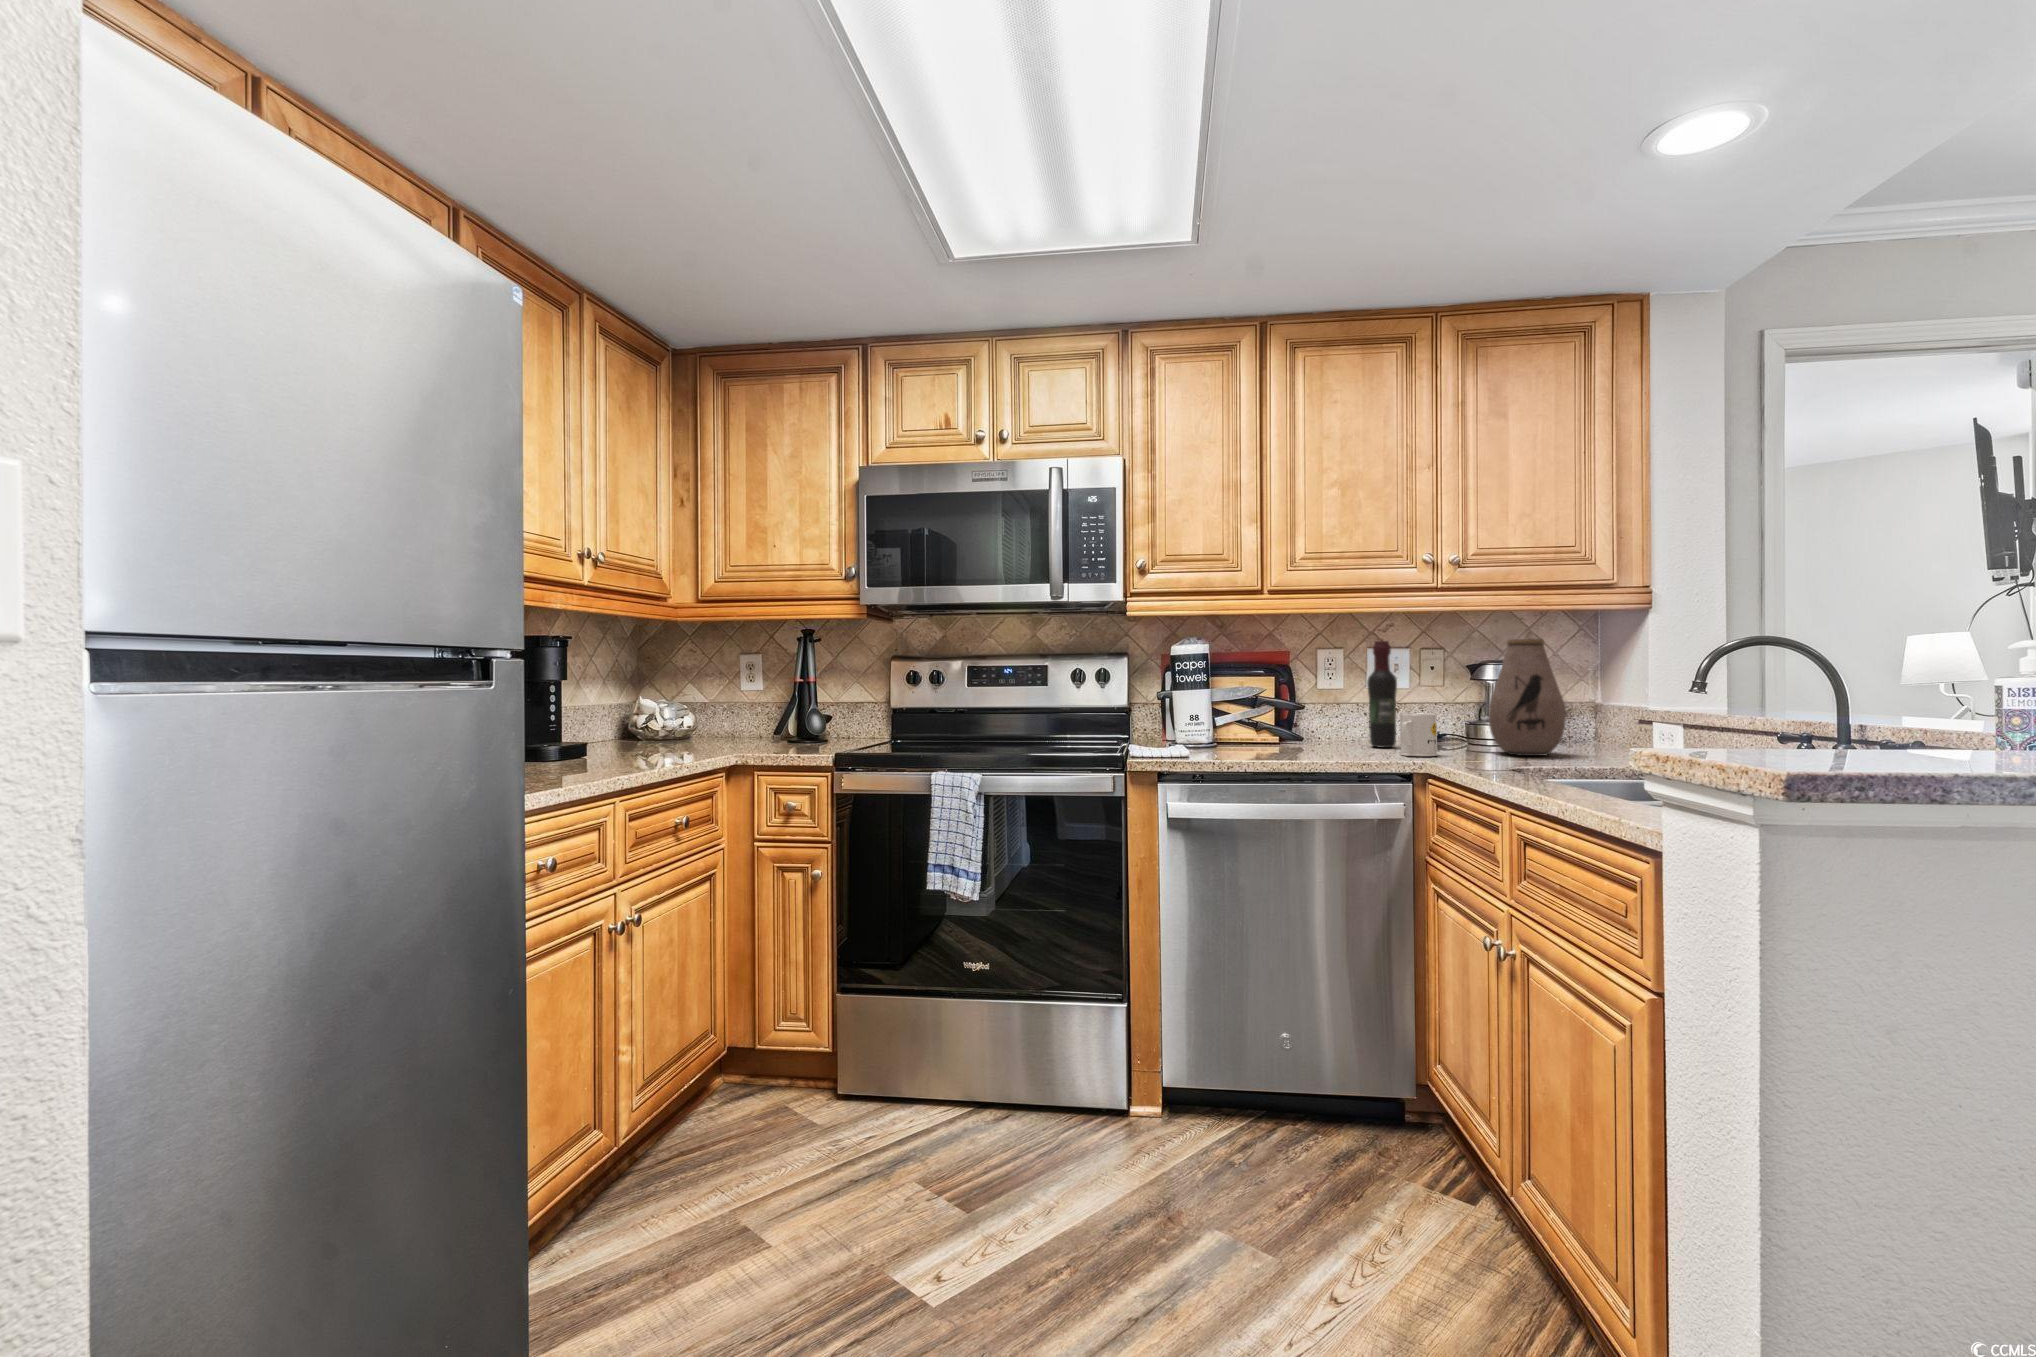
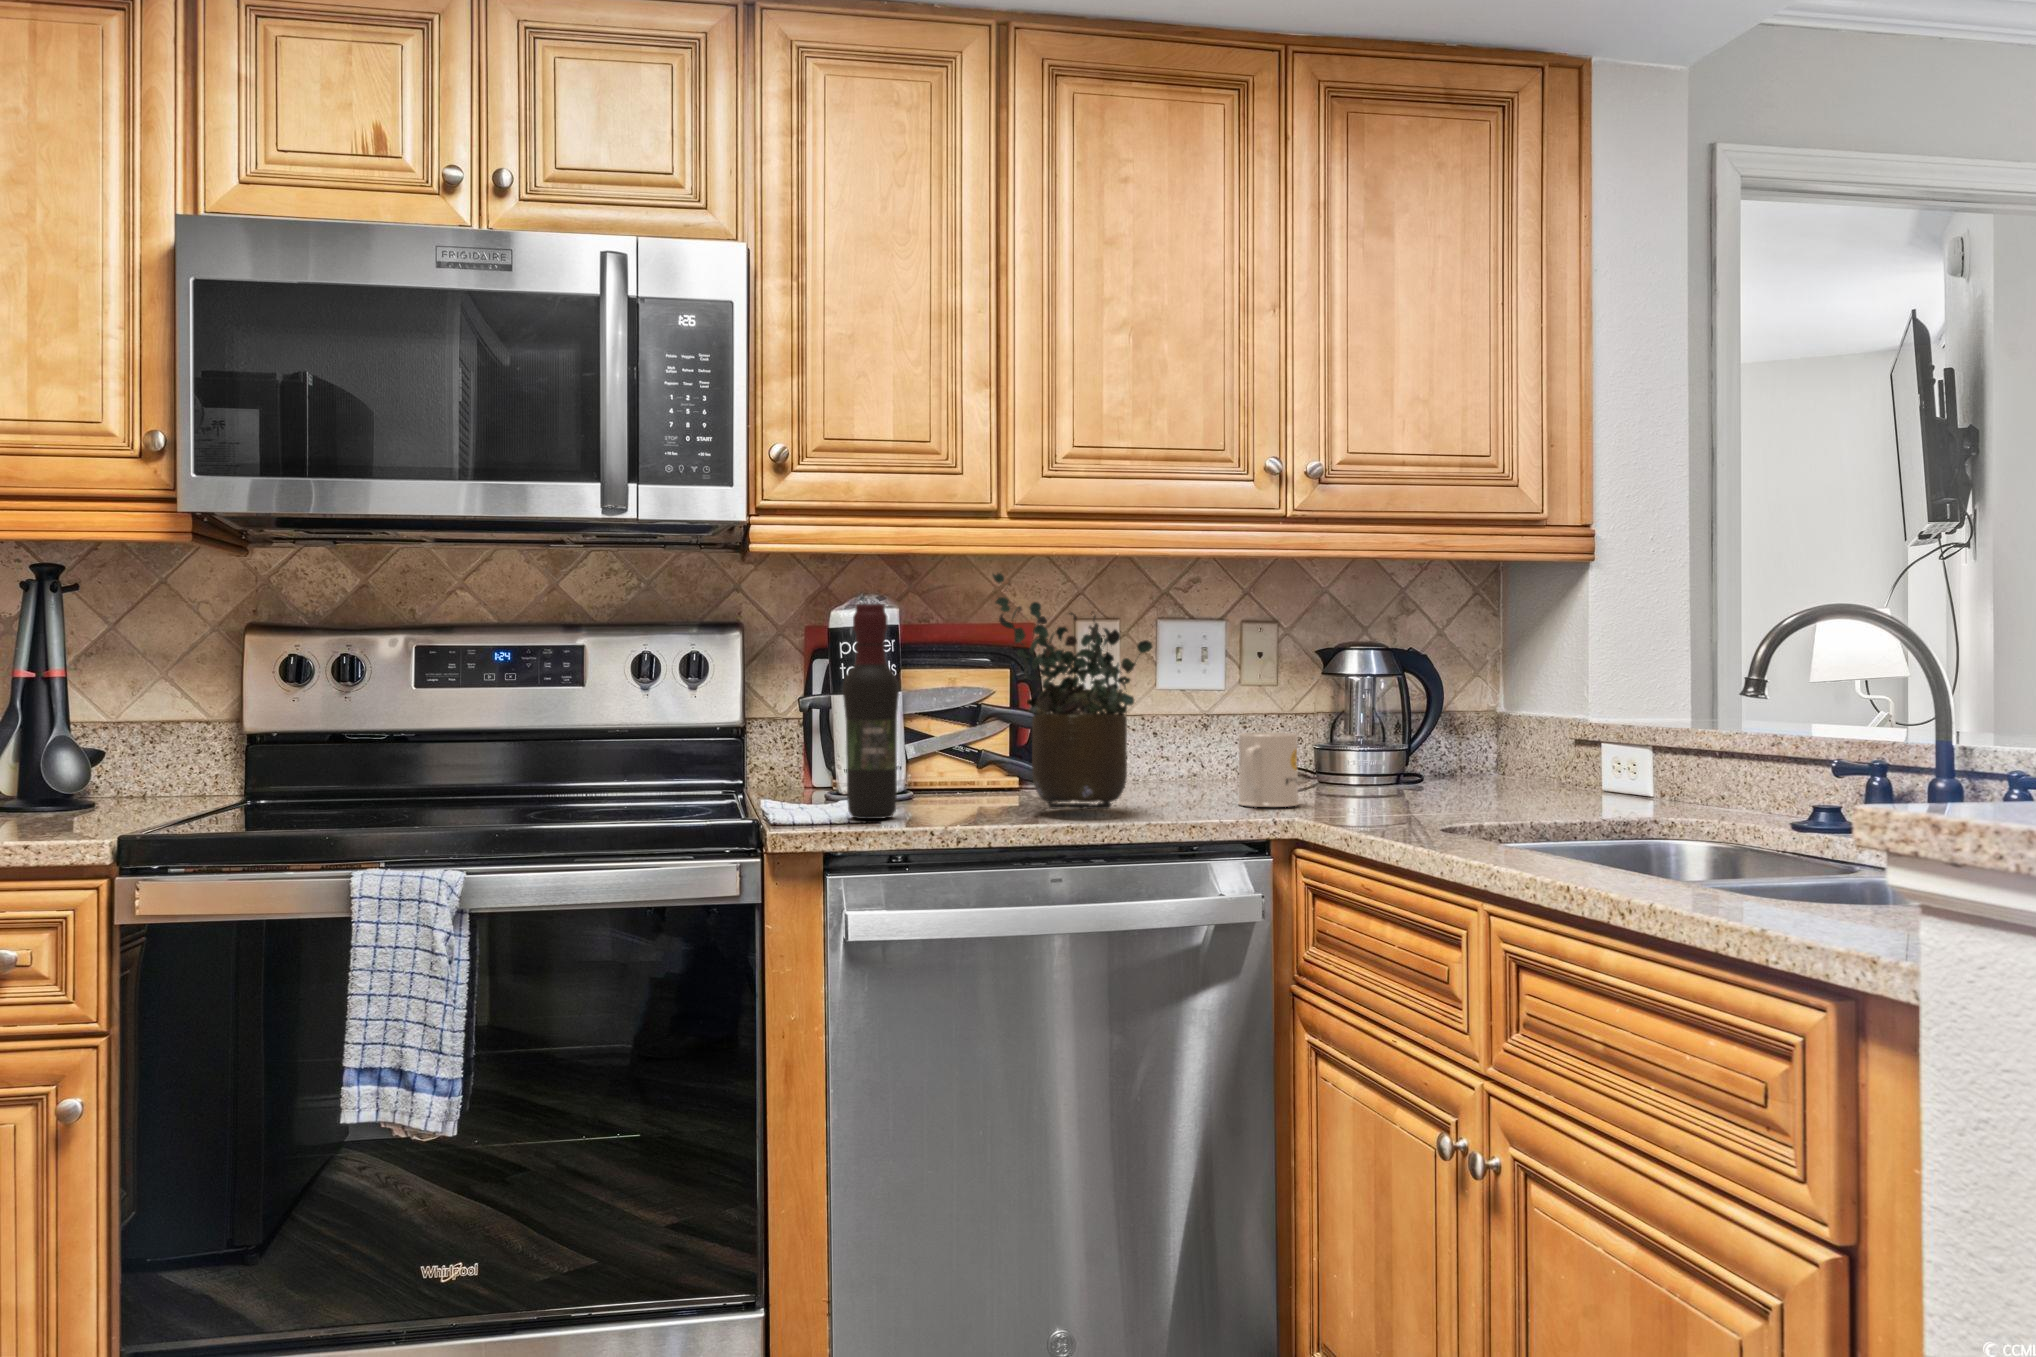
potted plant: none [1252,625,1341,755] -> present [993,573,1153,810]
vase: present [1488,639,1566,756] -> none [1370,606,1488,801]
wine bottle: present [1367,641,1397,748] -> present [843,604,899,819]

